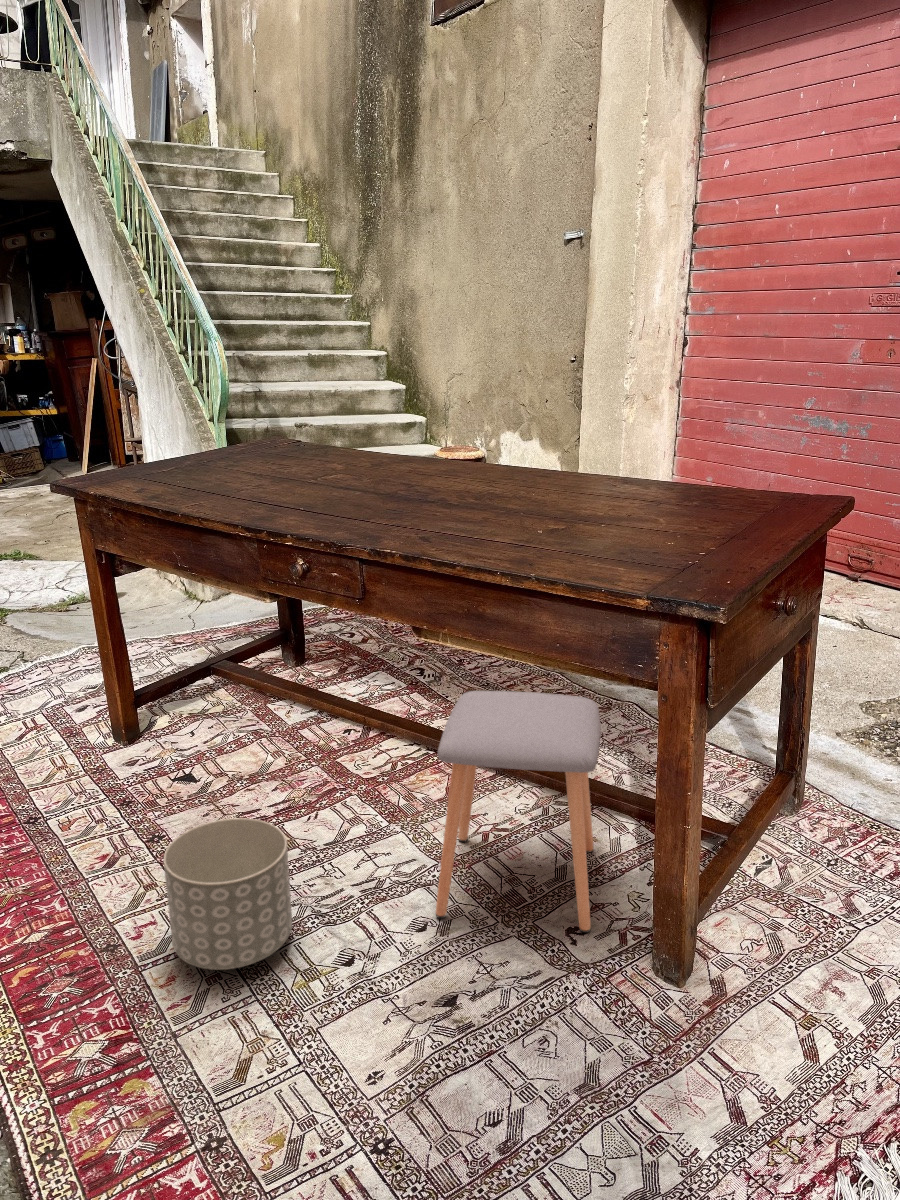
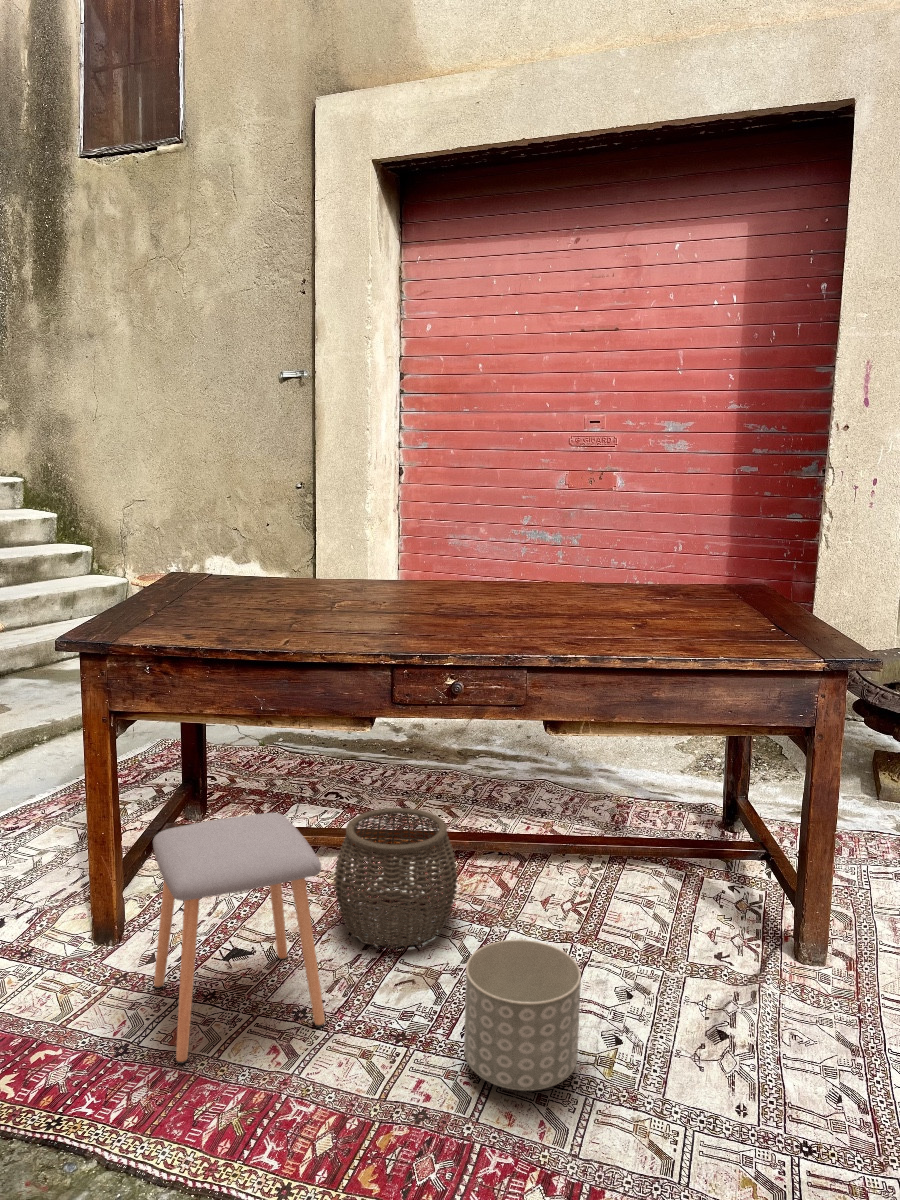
woven basket: none [257,676,383,813] -> present [334,808,457,949]
stool: present [436,691,601,933] -> present [153,813,325,1064]

